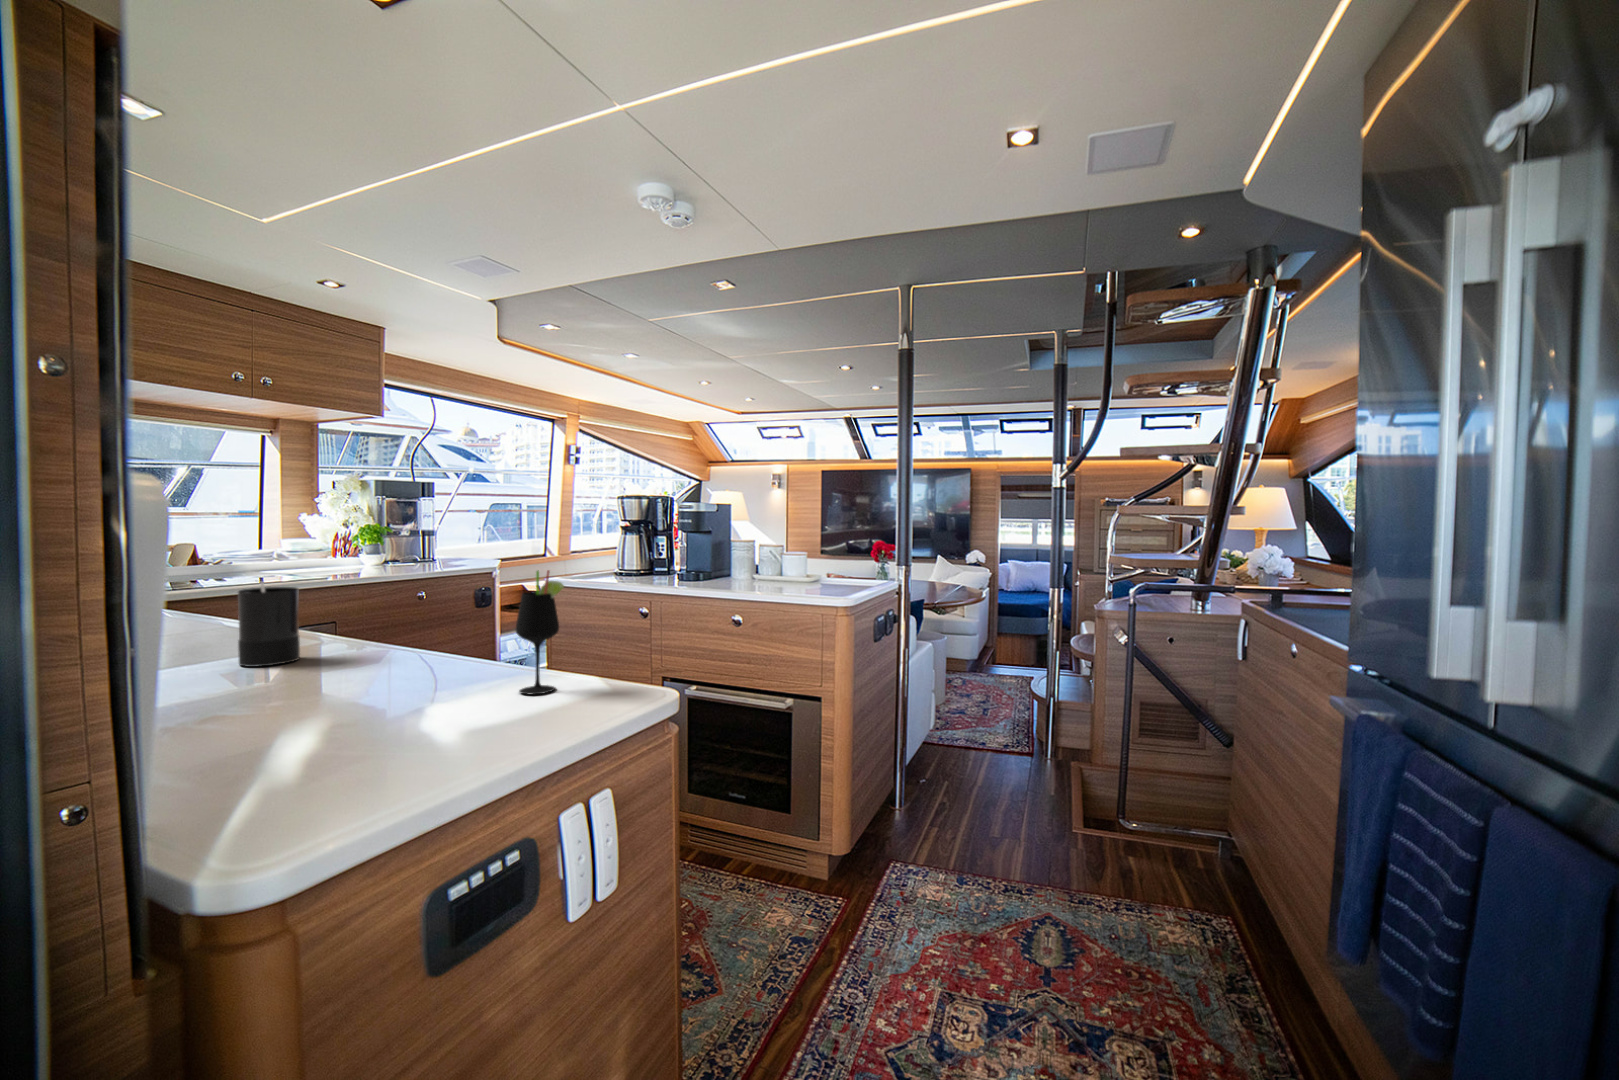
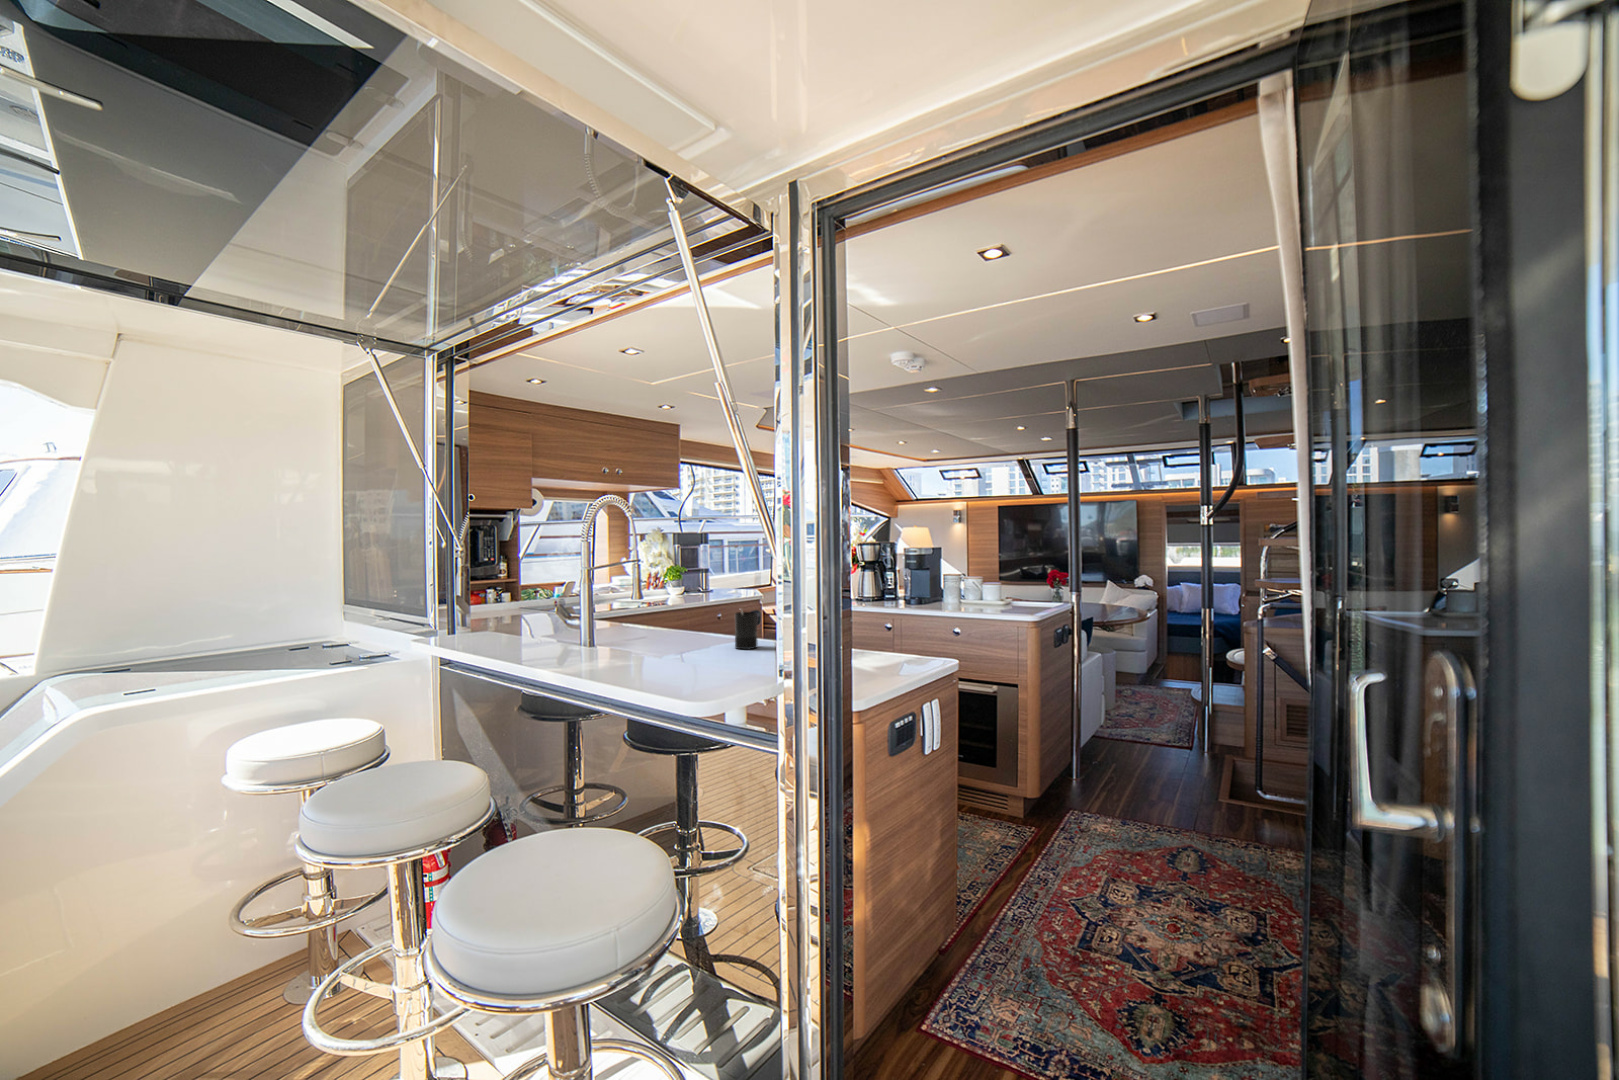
wine glass: present [516,570,564,694] -> none [875,605,897,664]

